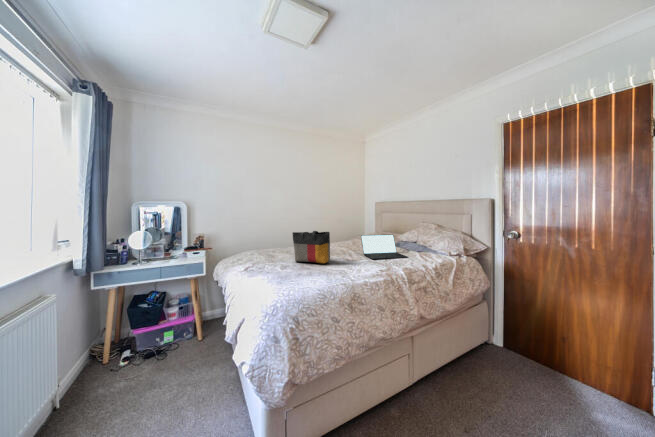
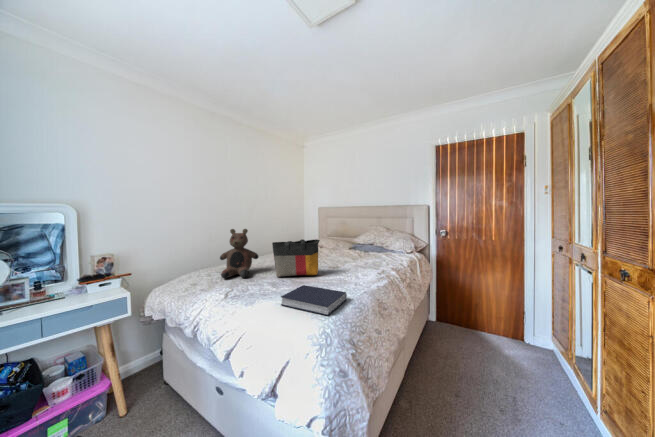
teddy bear: none [258,220,289,259] -> present [220,229,258,278]
laptop: present [361,235,408,259] -> none [331,238,378,264]
book: none [266,268,318,292] -> present [281,285,347,316]

